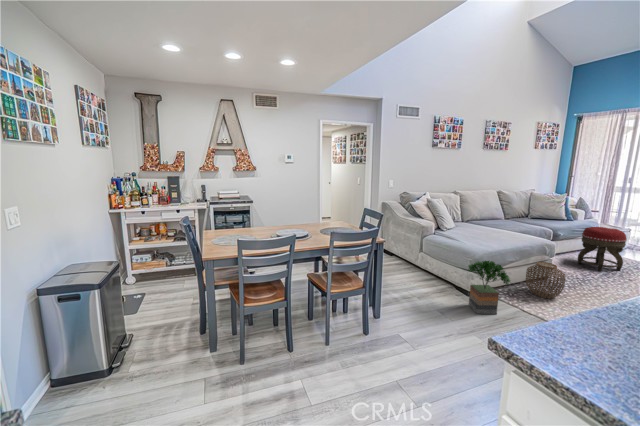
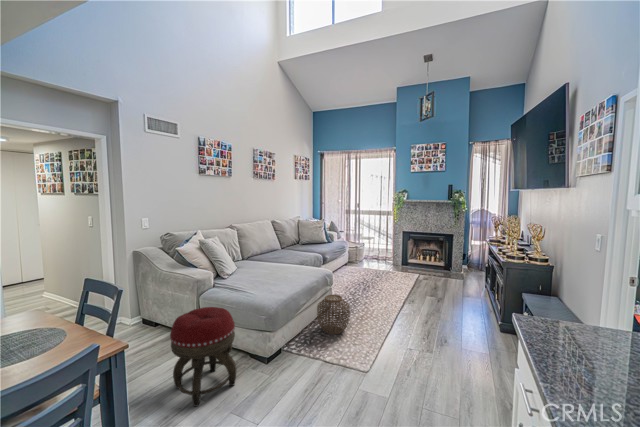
footstool: present [578,227,627,271] -> present [170,307,237,406]
potted tree: present [468,261,510,314] -> none [264,313,315,392]

